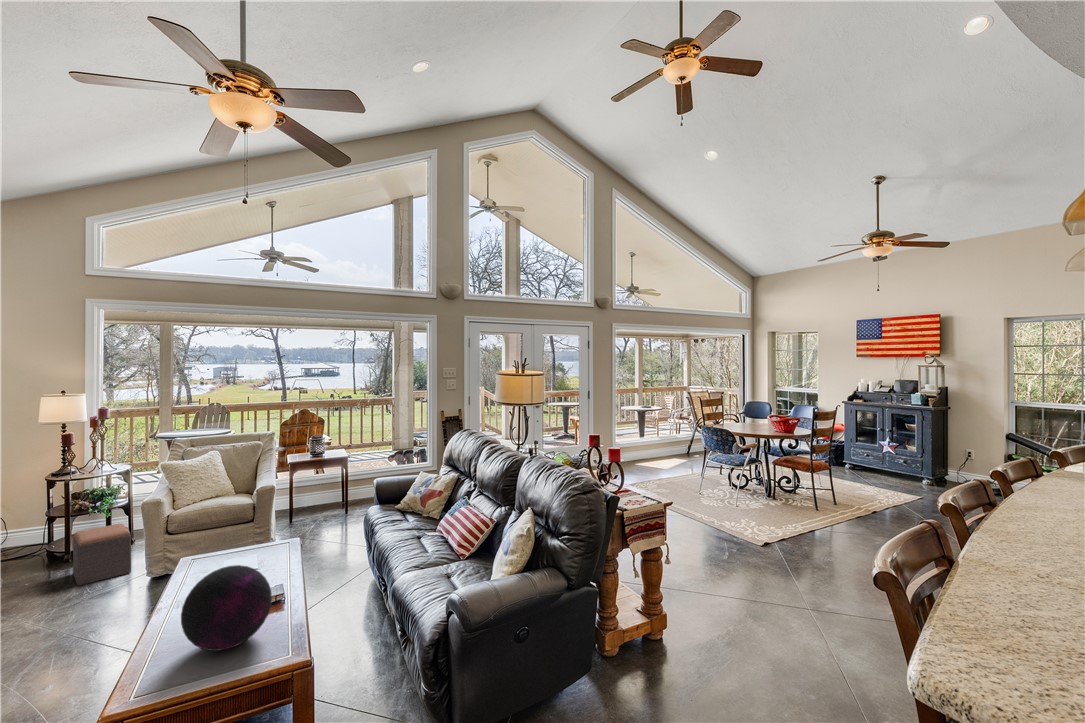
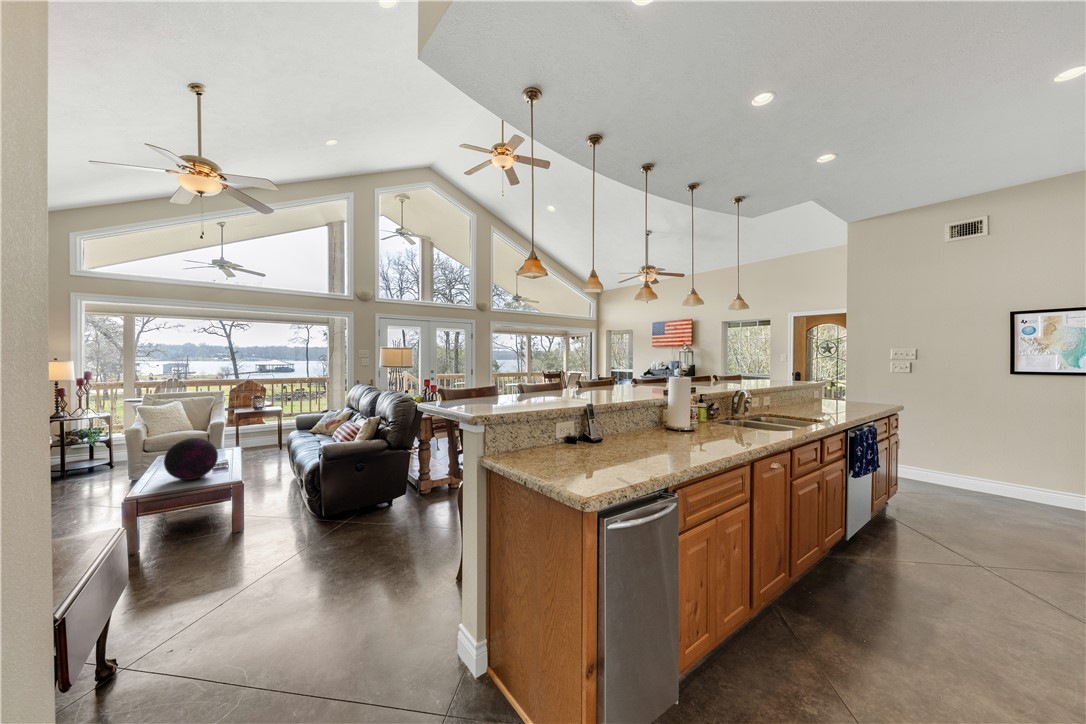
footstool: present [73,524,131,586] -> none [70,448,115,486]

